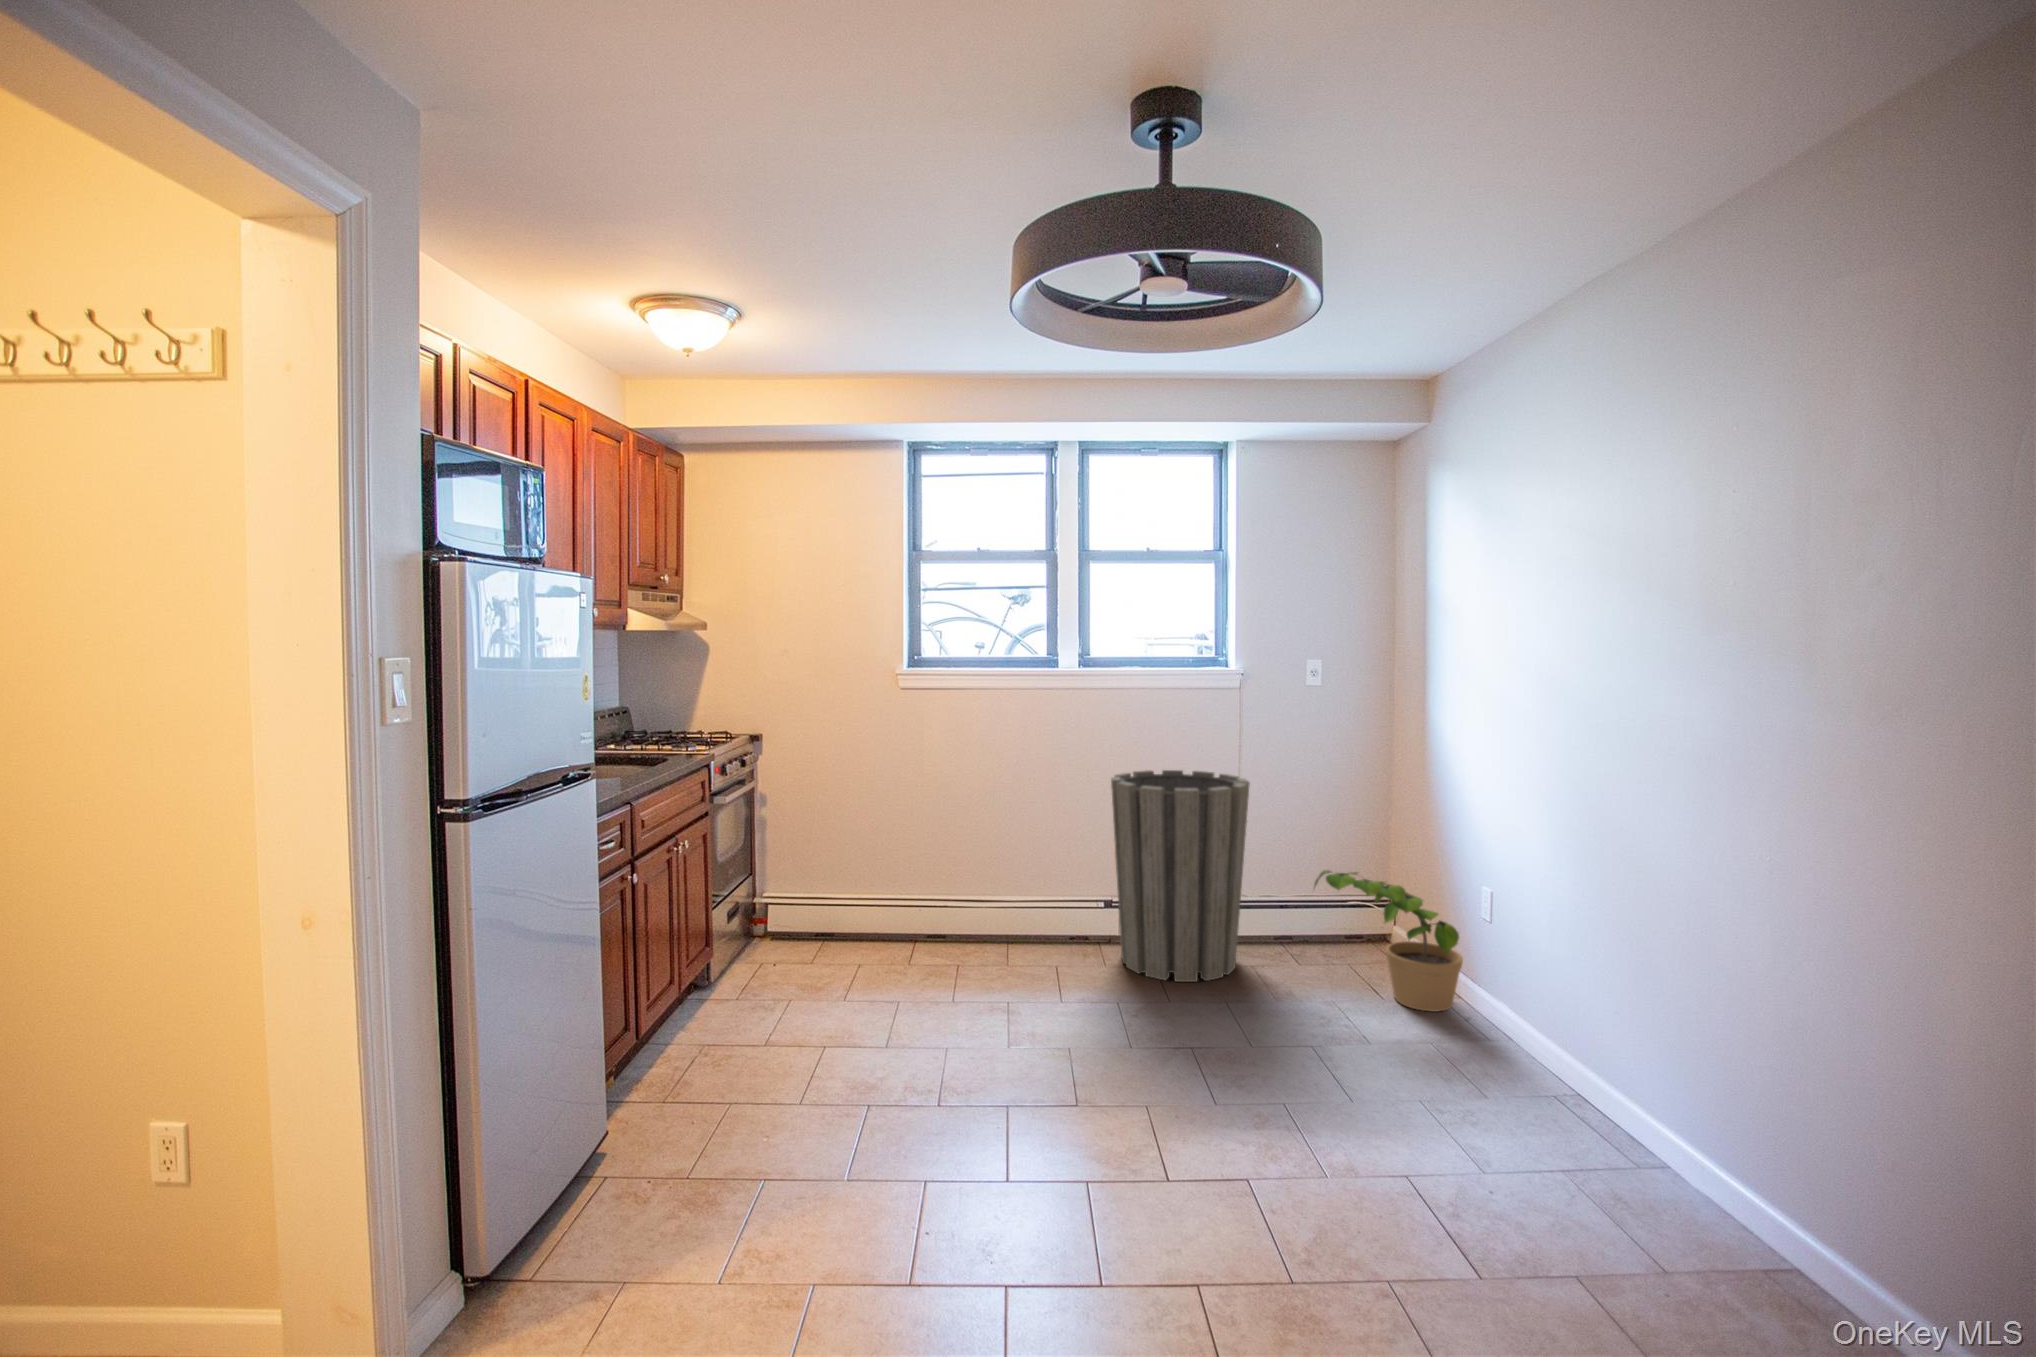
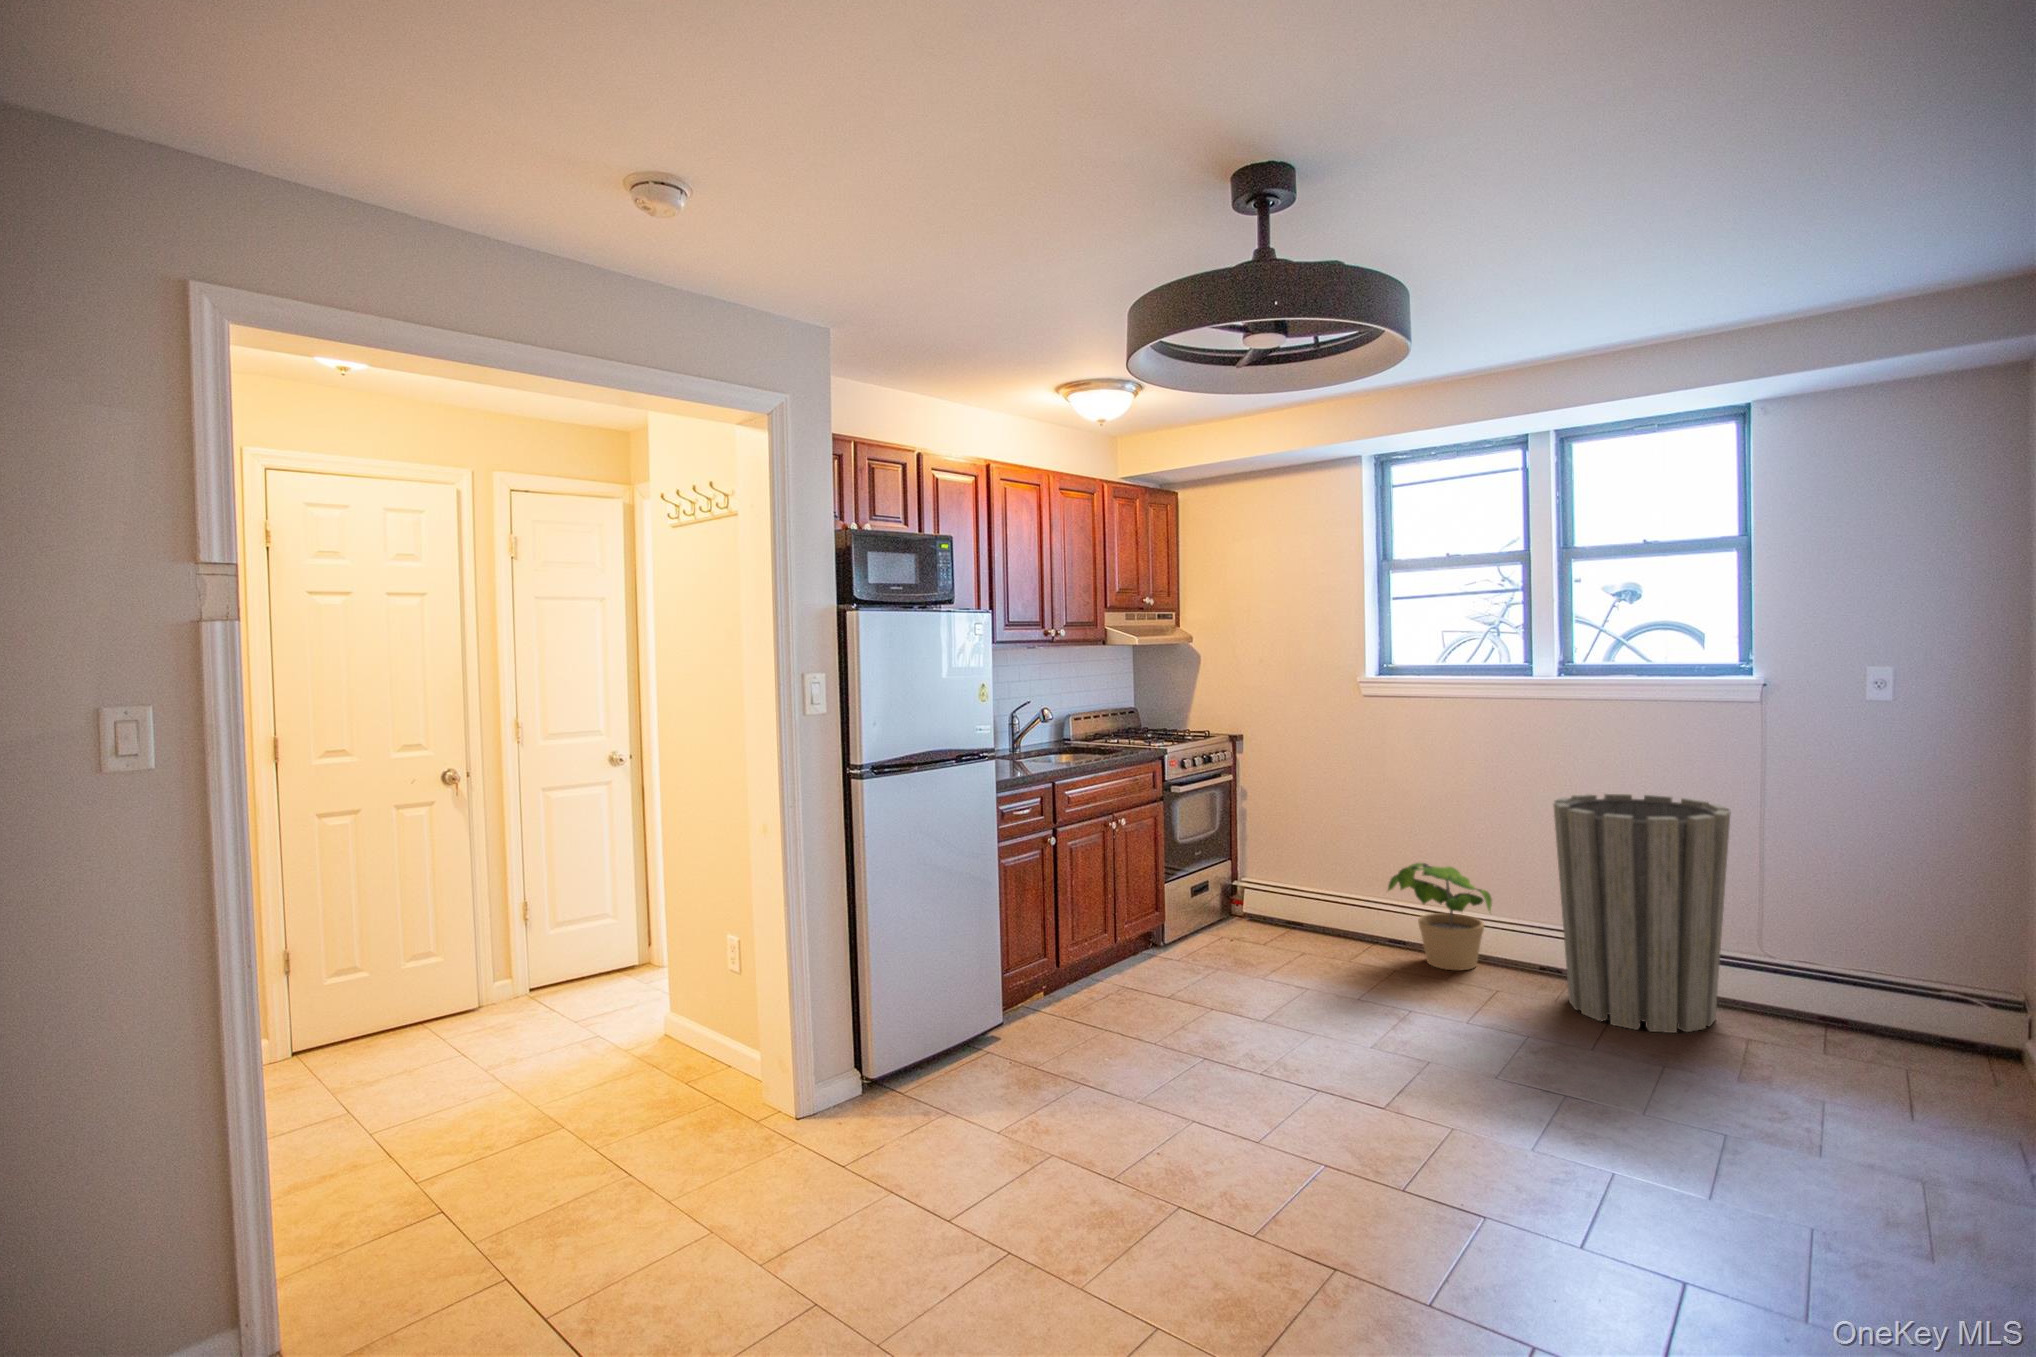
potted plant: present [1314,870,1463,1012] -> present [1388,863,1492,970]

